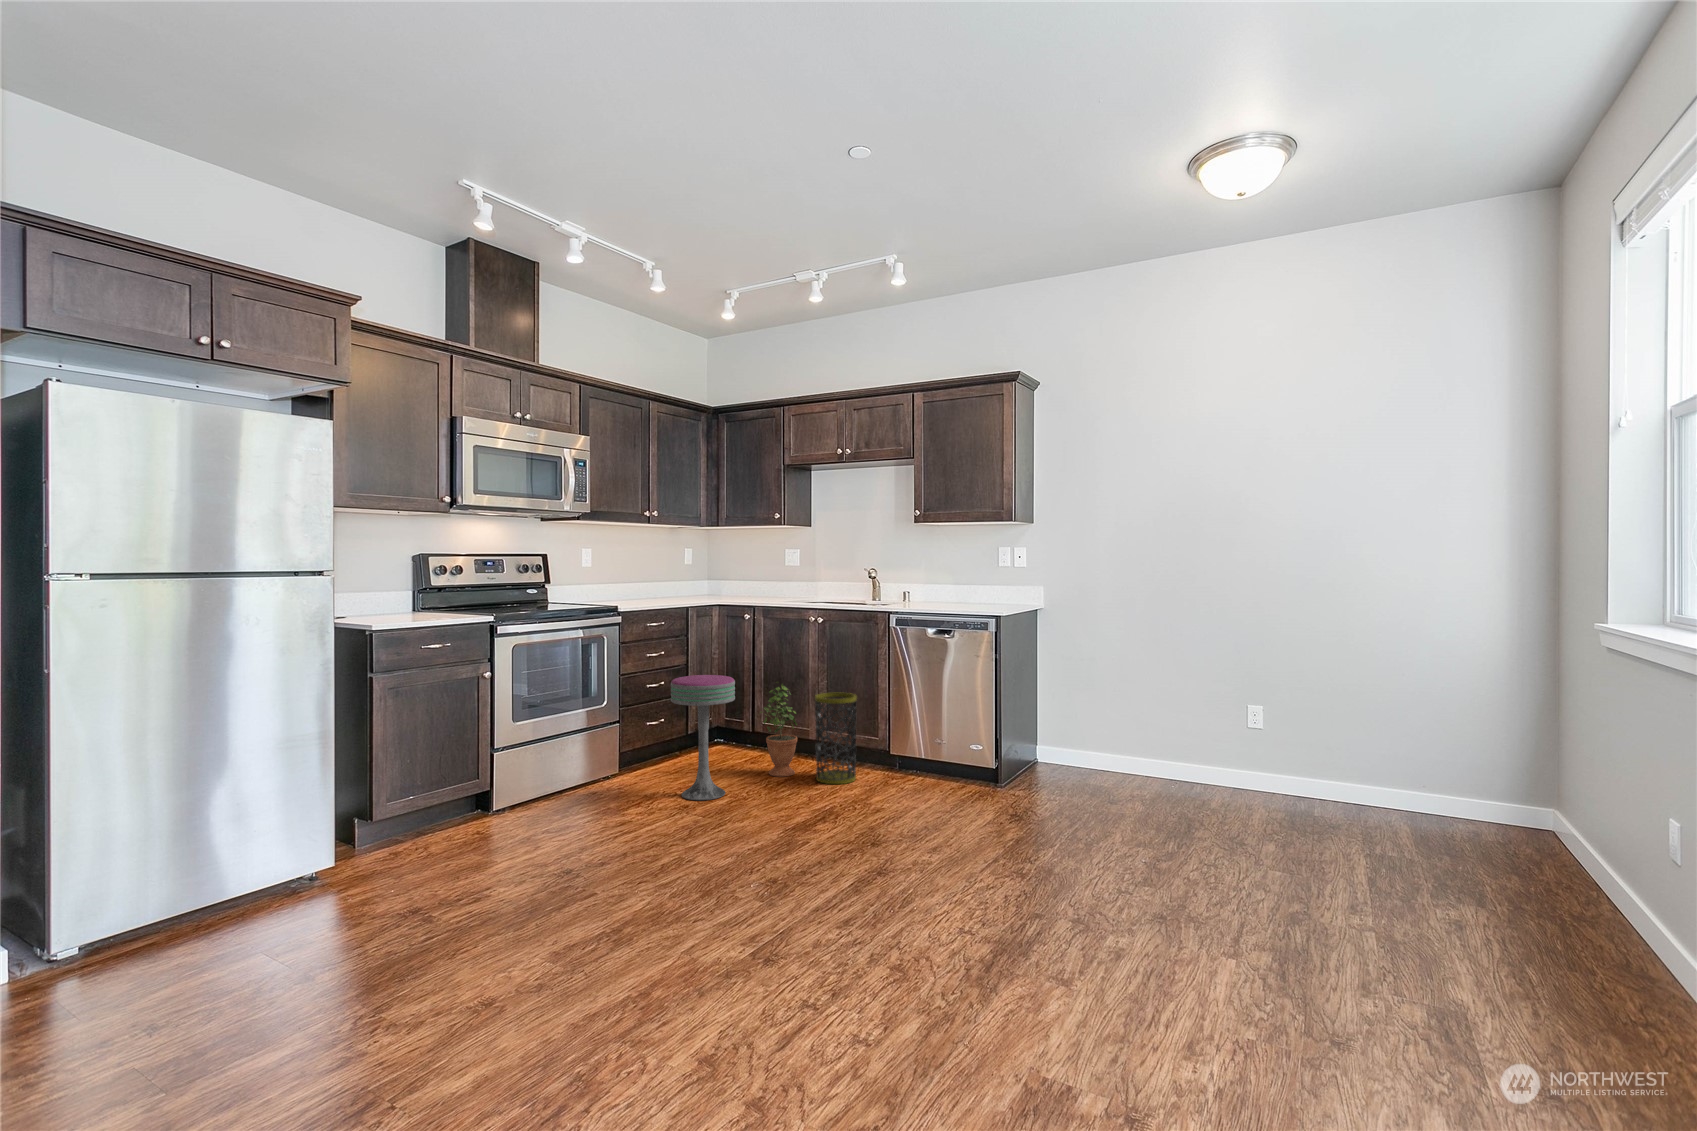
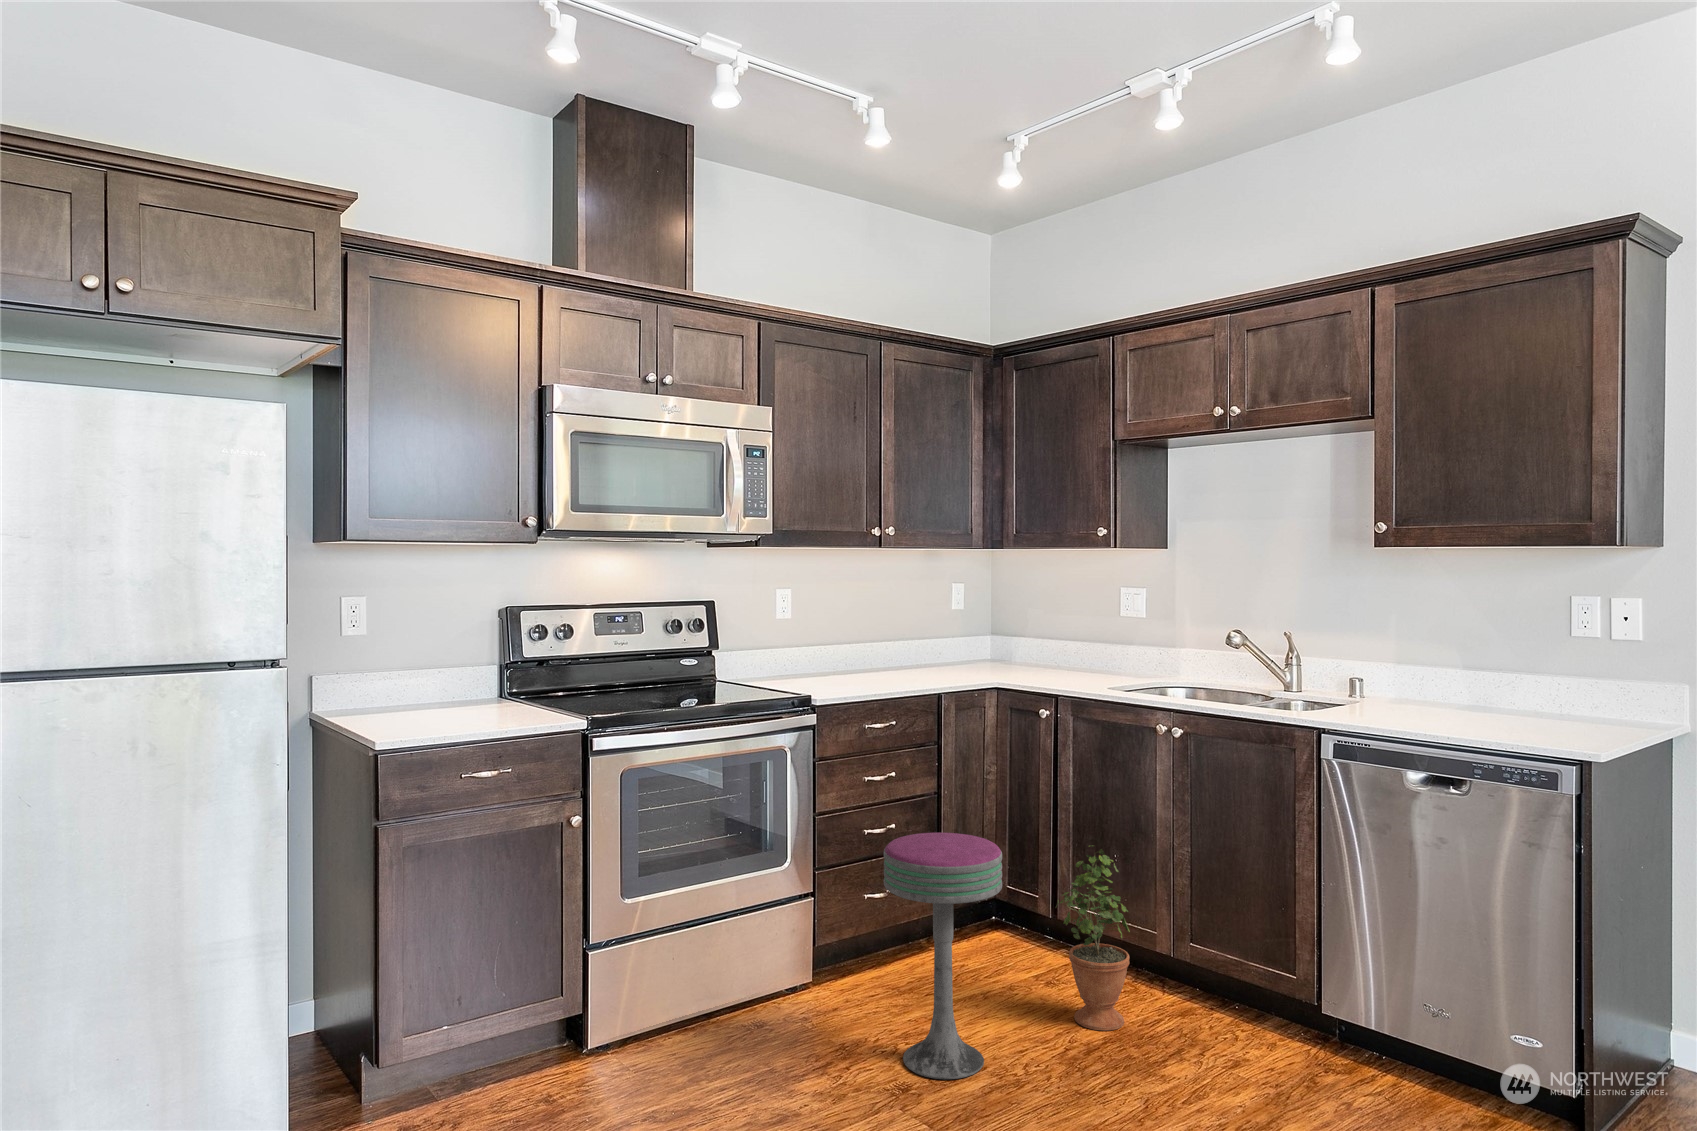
trash can: present [815,693,857,784] -> none [1163,879,1248,1073]

